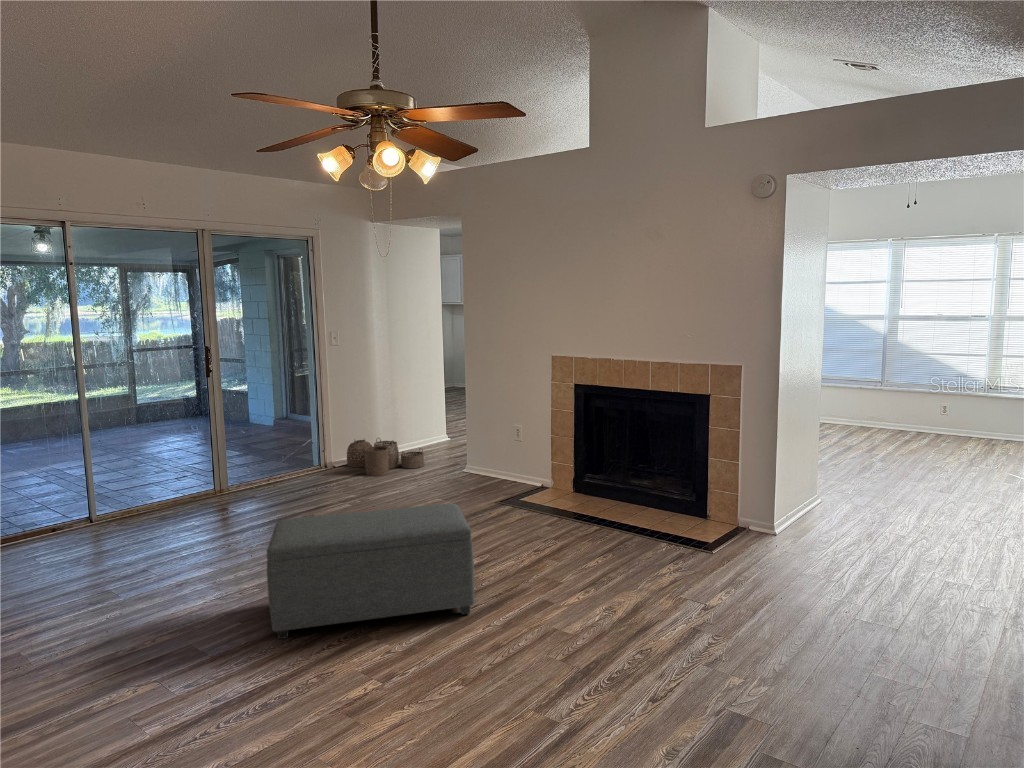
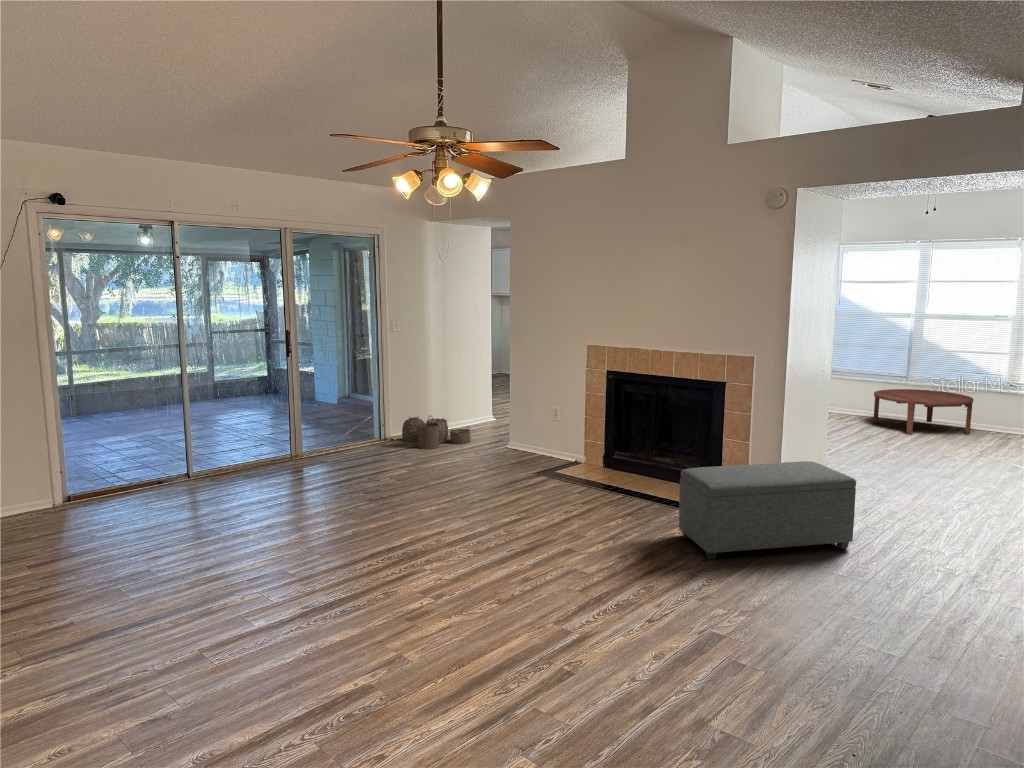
coffee table: none [851,394,954,443] -> present [873,389,973,435]
ottoman: present [267,504,474,639] -> present [679,461,856,559]

